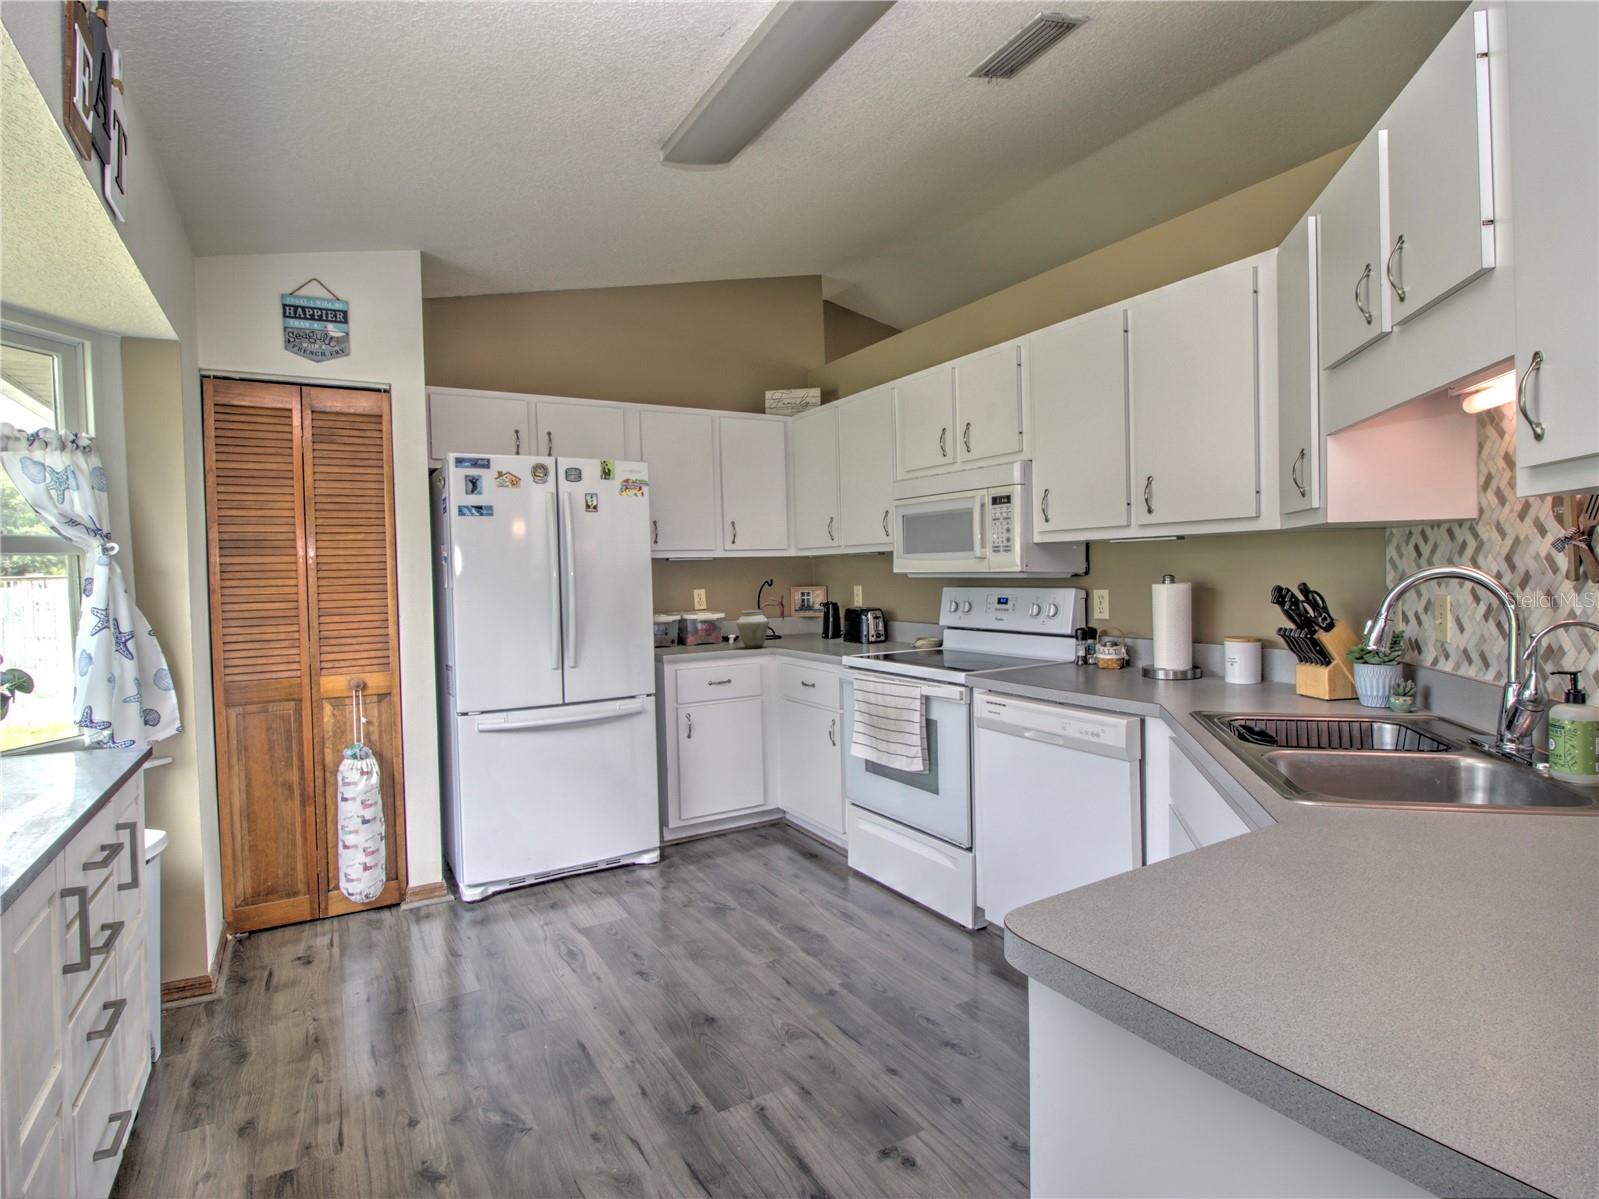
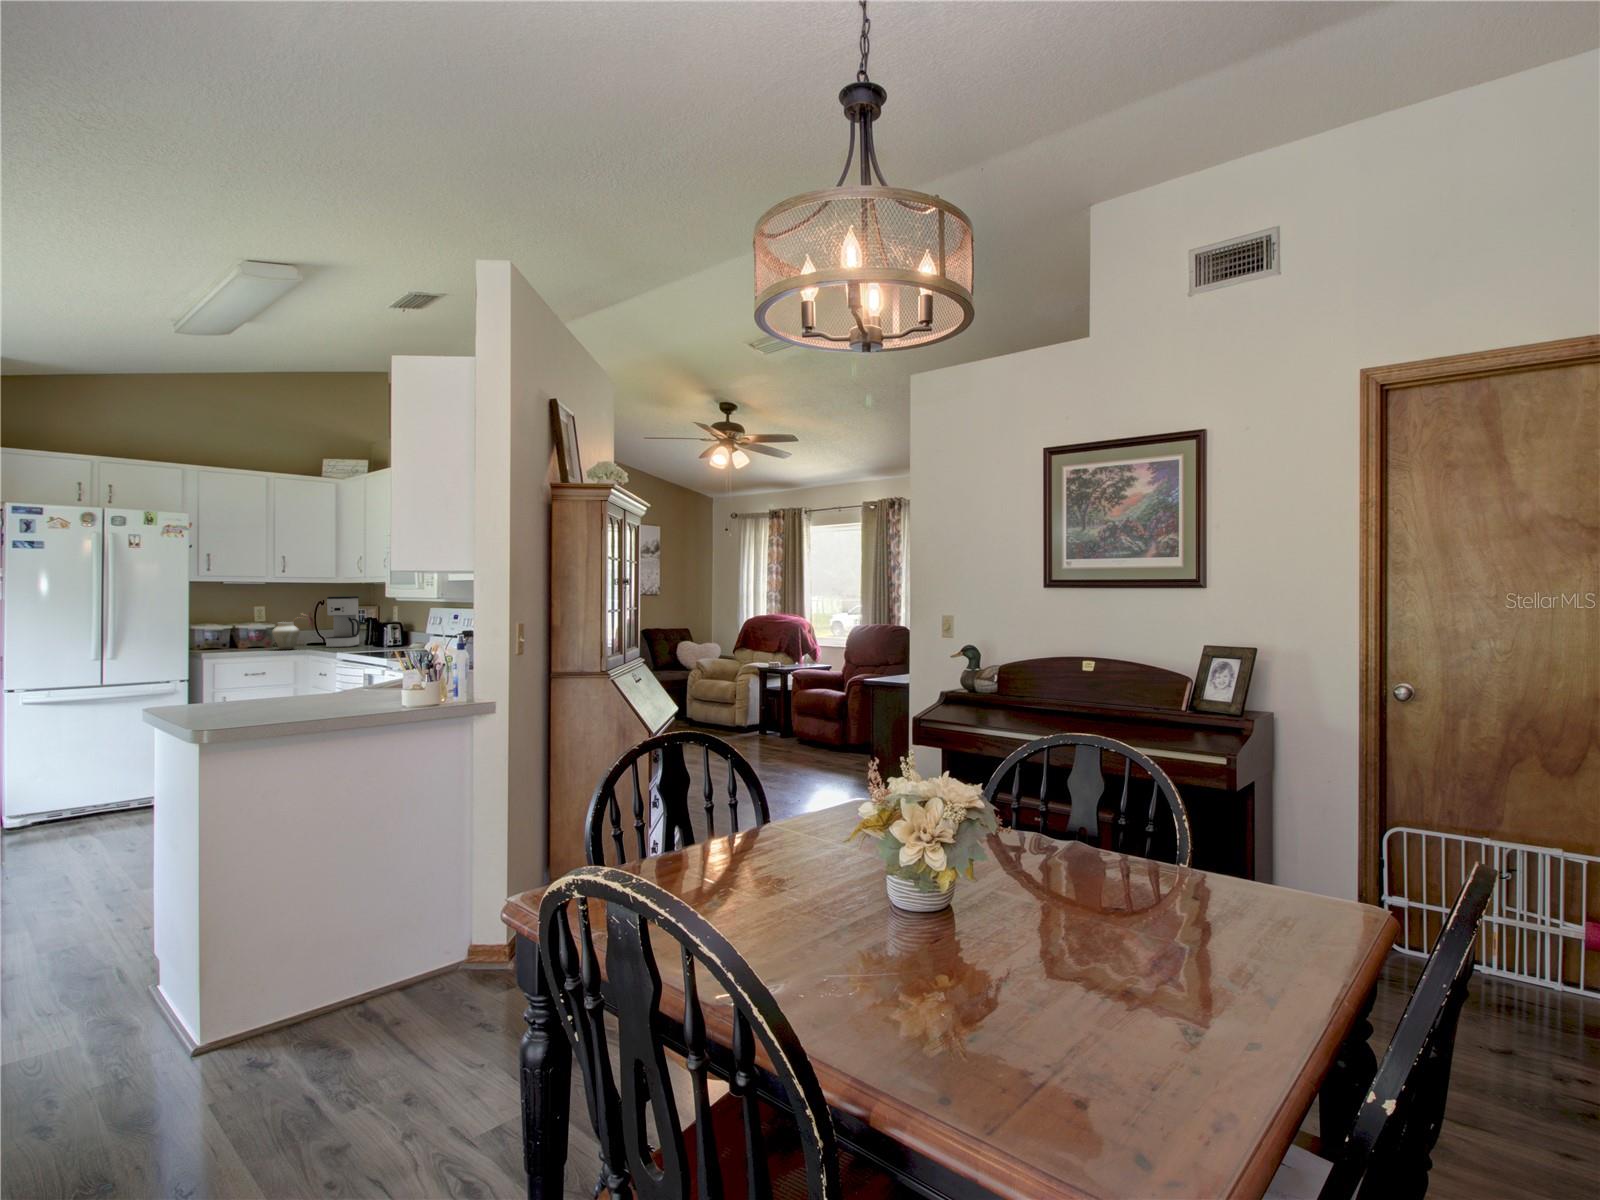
coffee maker: none [791,572,831,643] -> present [326,596,360,647]

